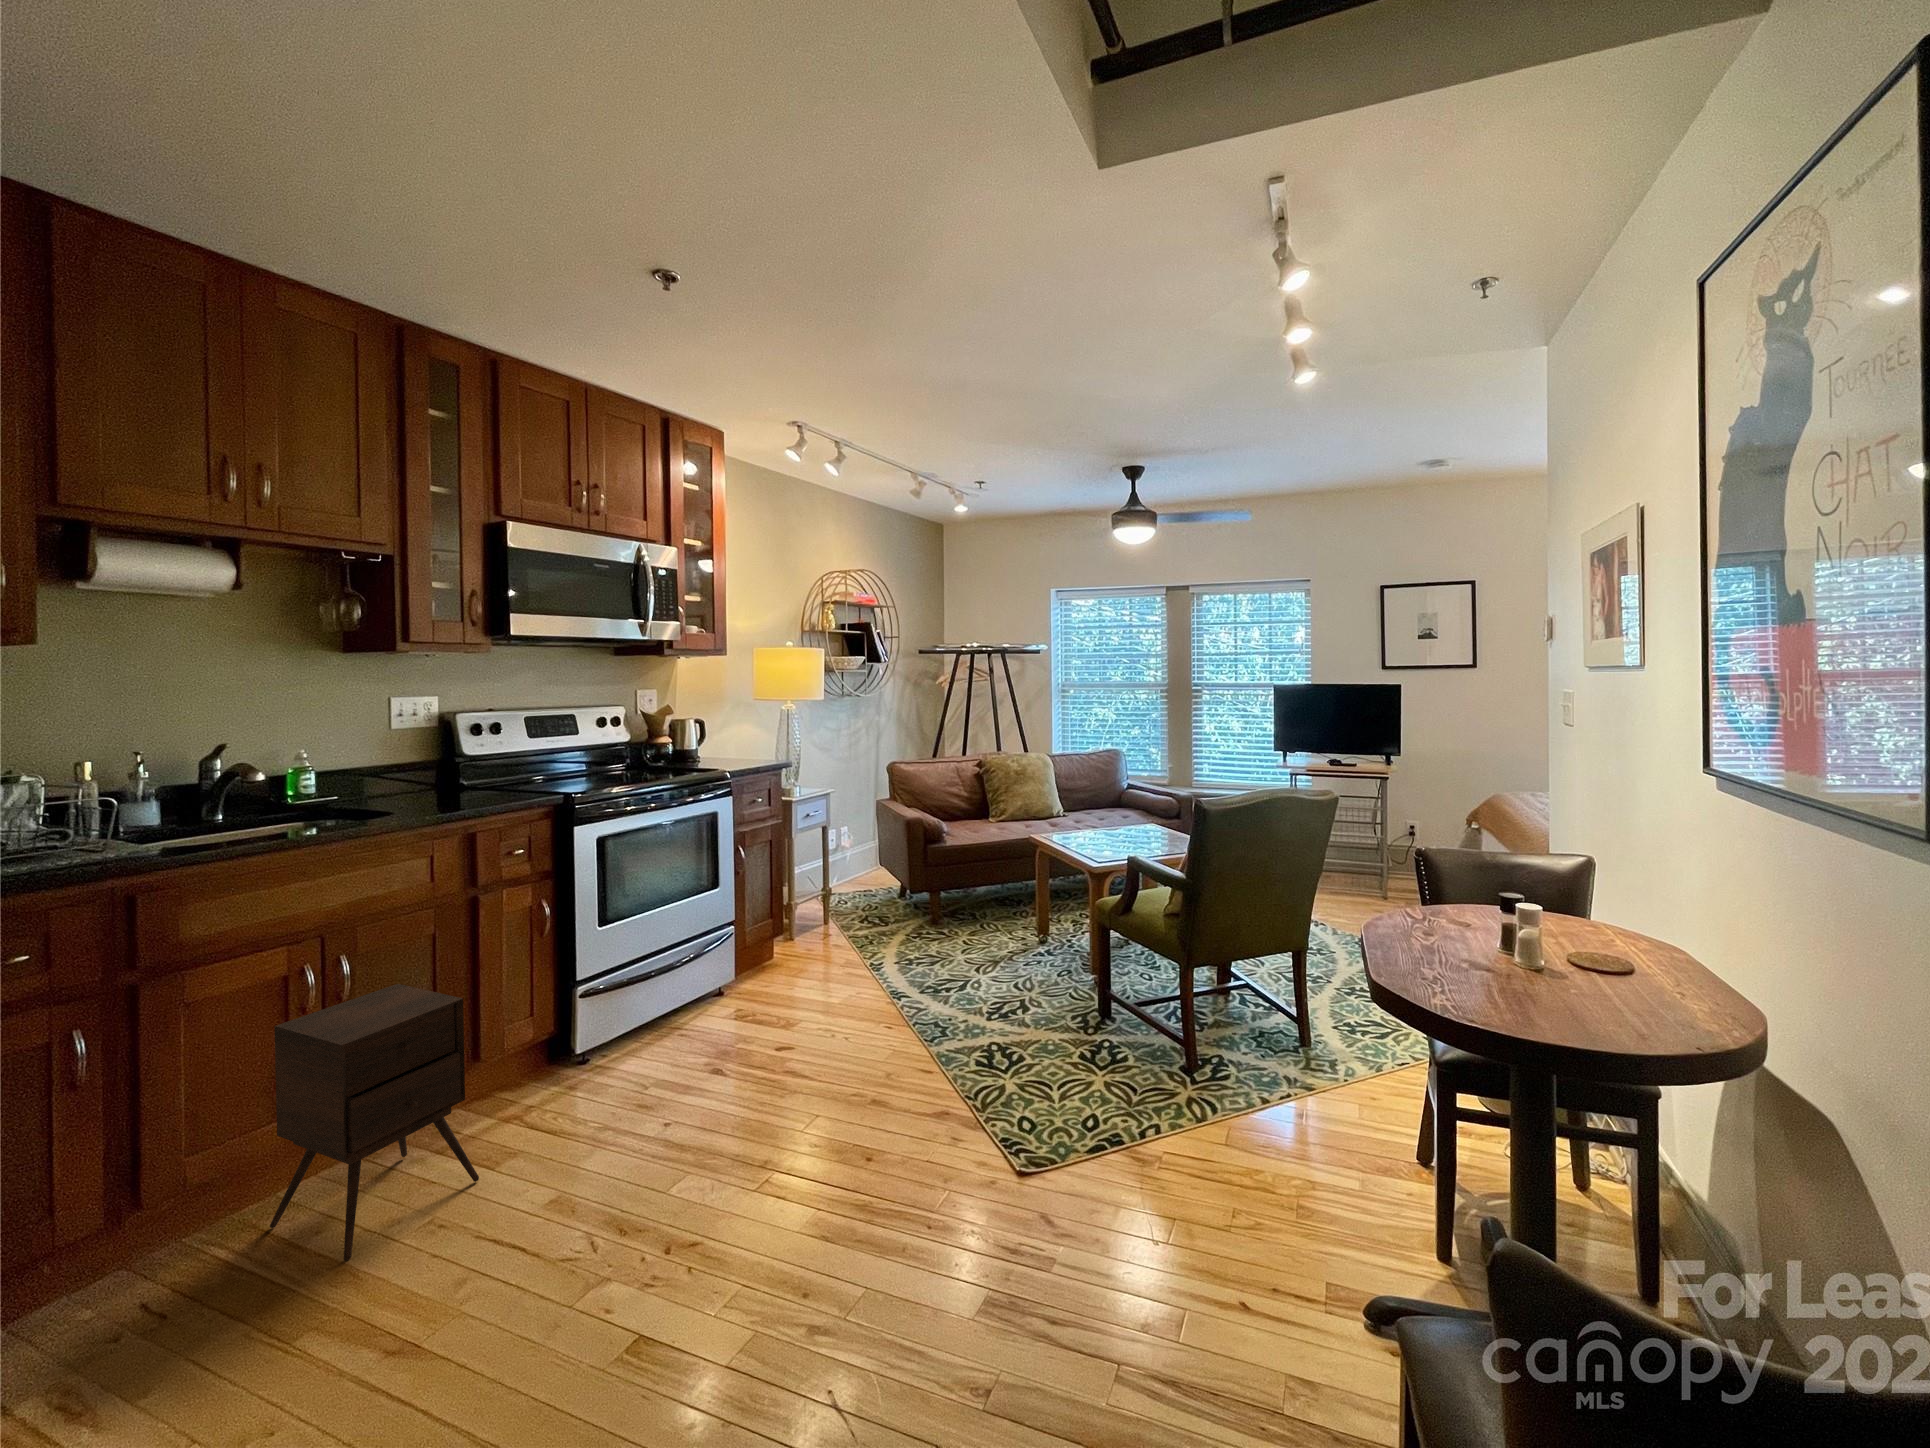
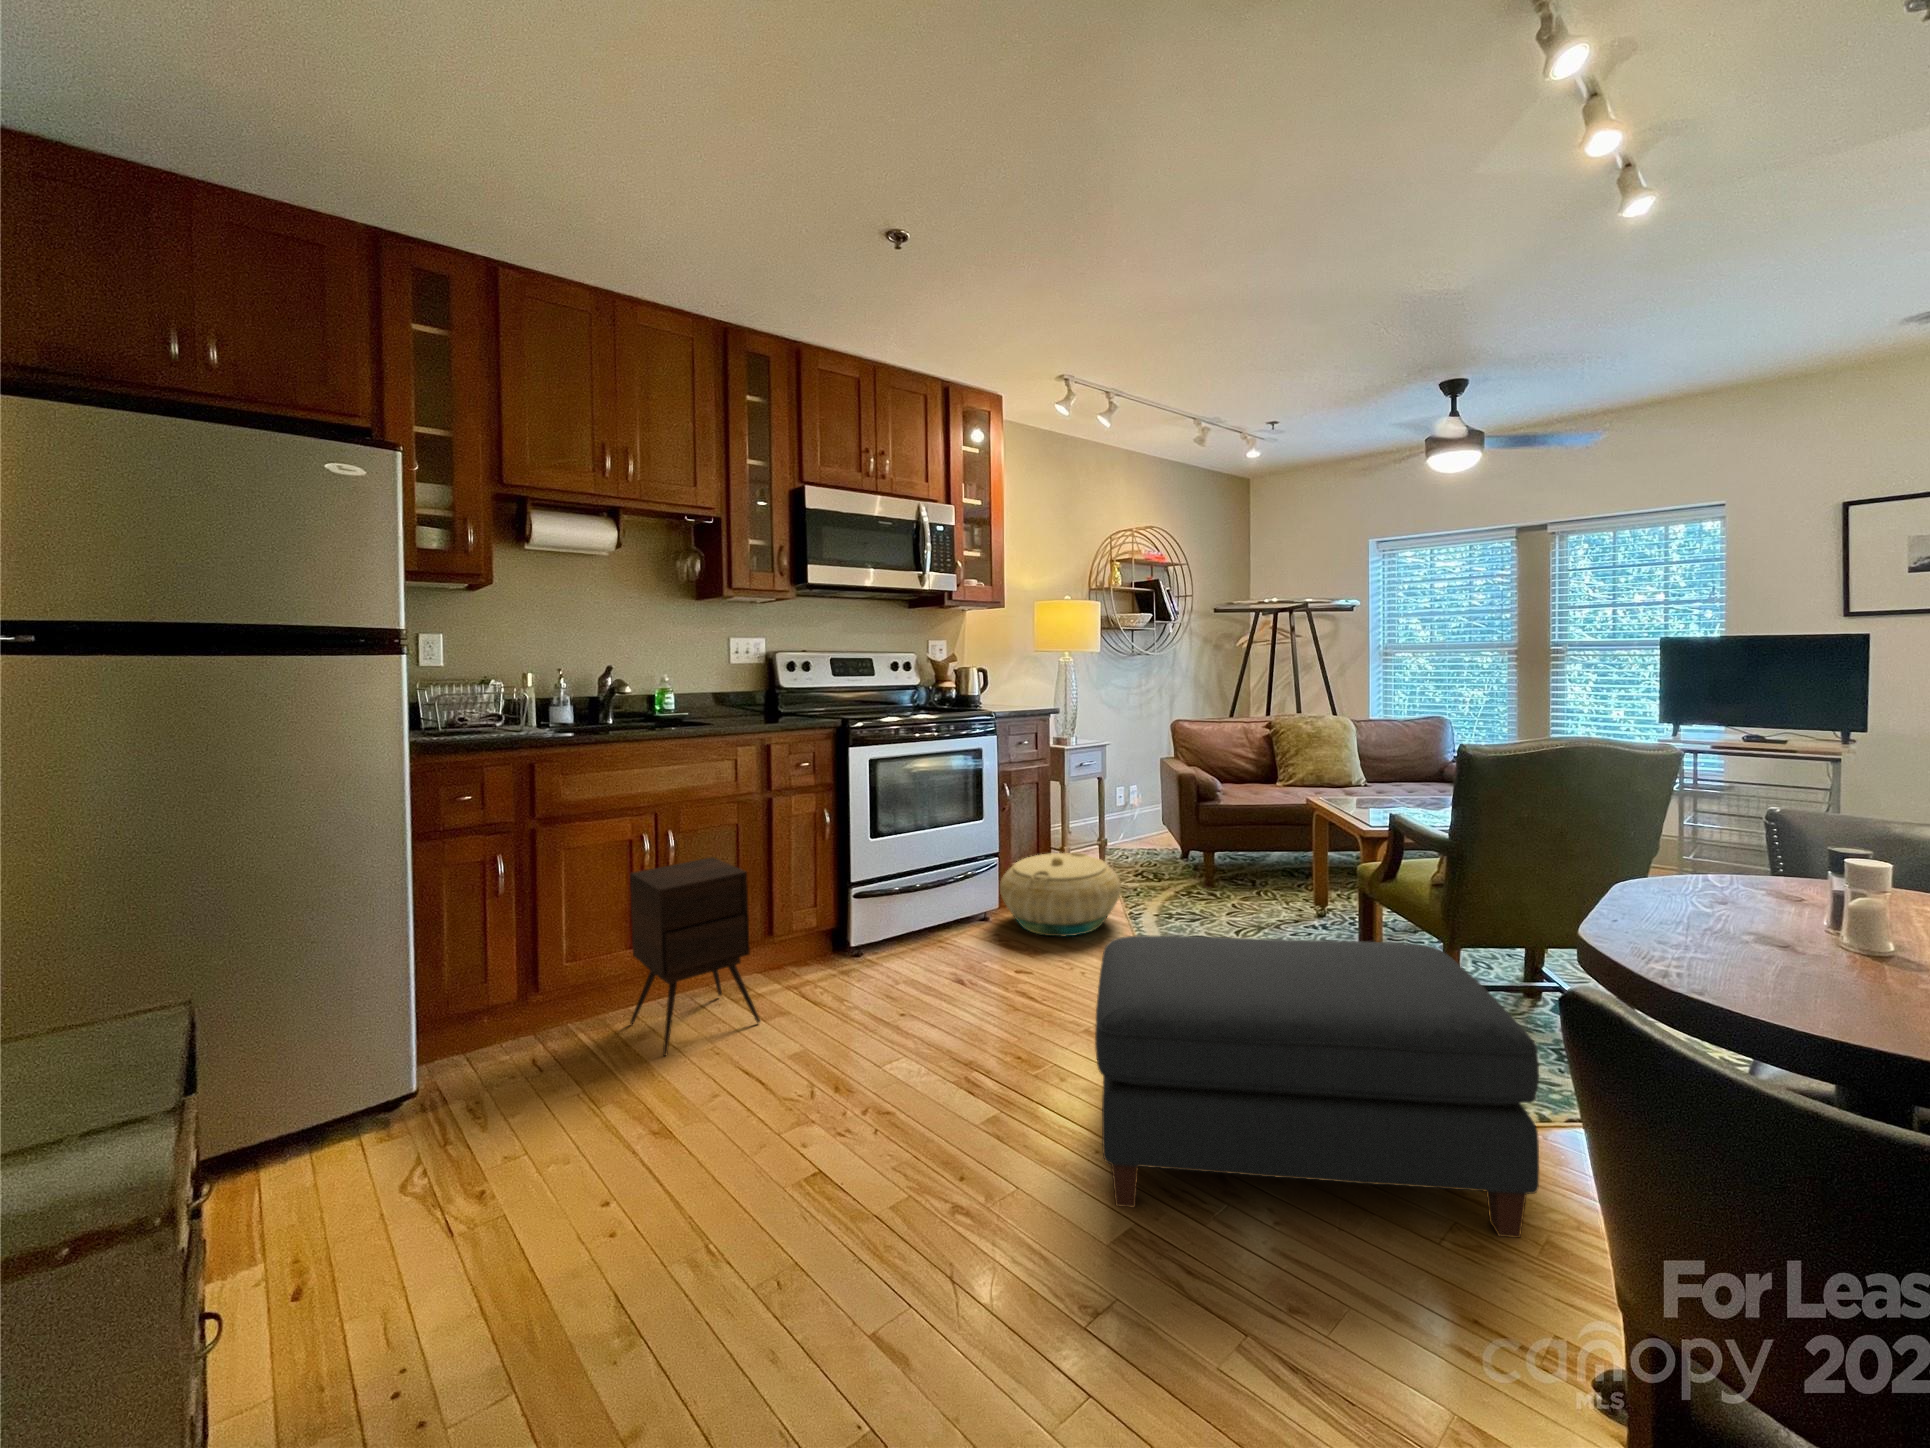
basket: none [741,910,870,1003] -> present [1000,852,1121,936]
ottoman: none [915,975,1293,1284] -> present [1095,936,1539,1238]

